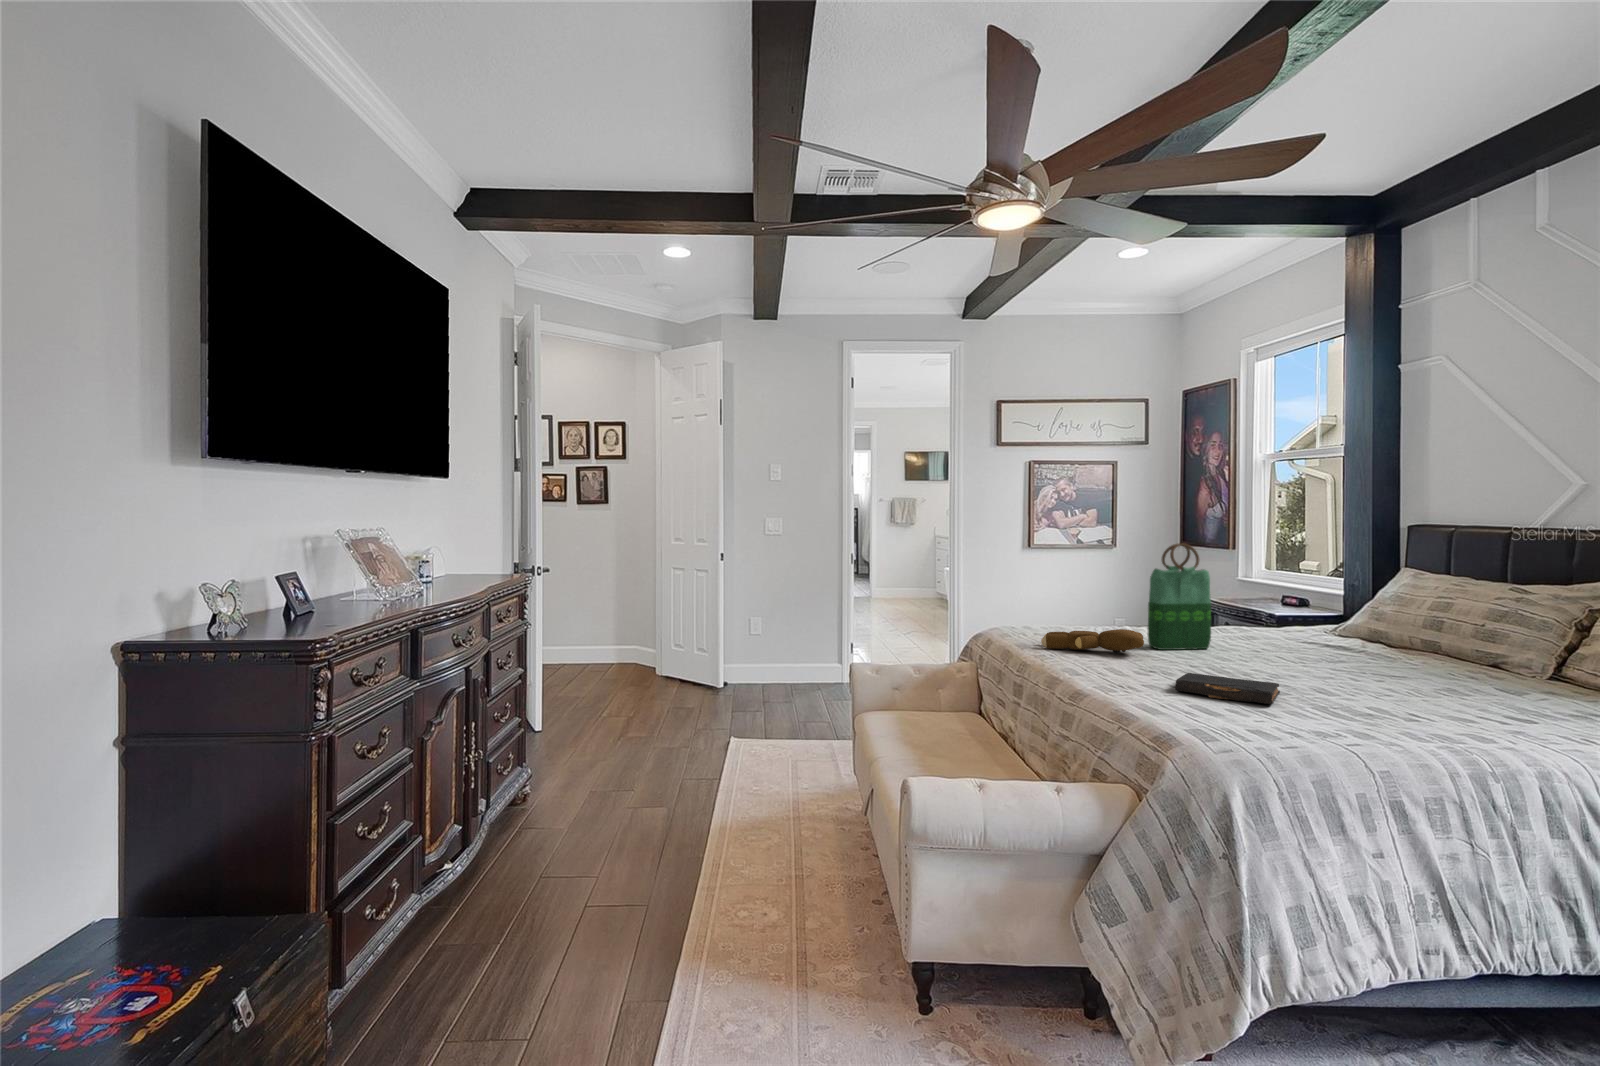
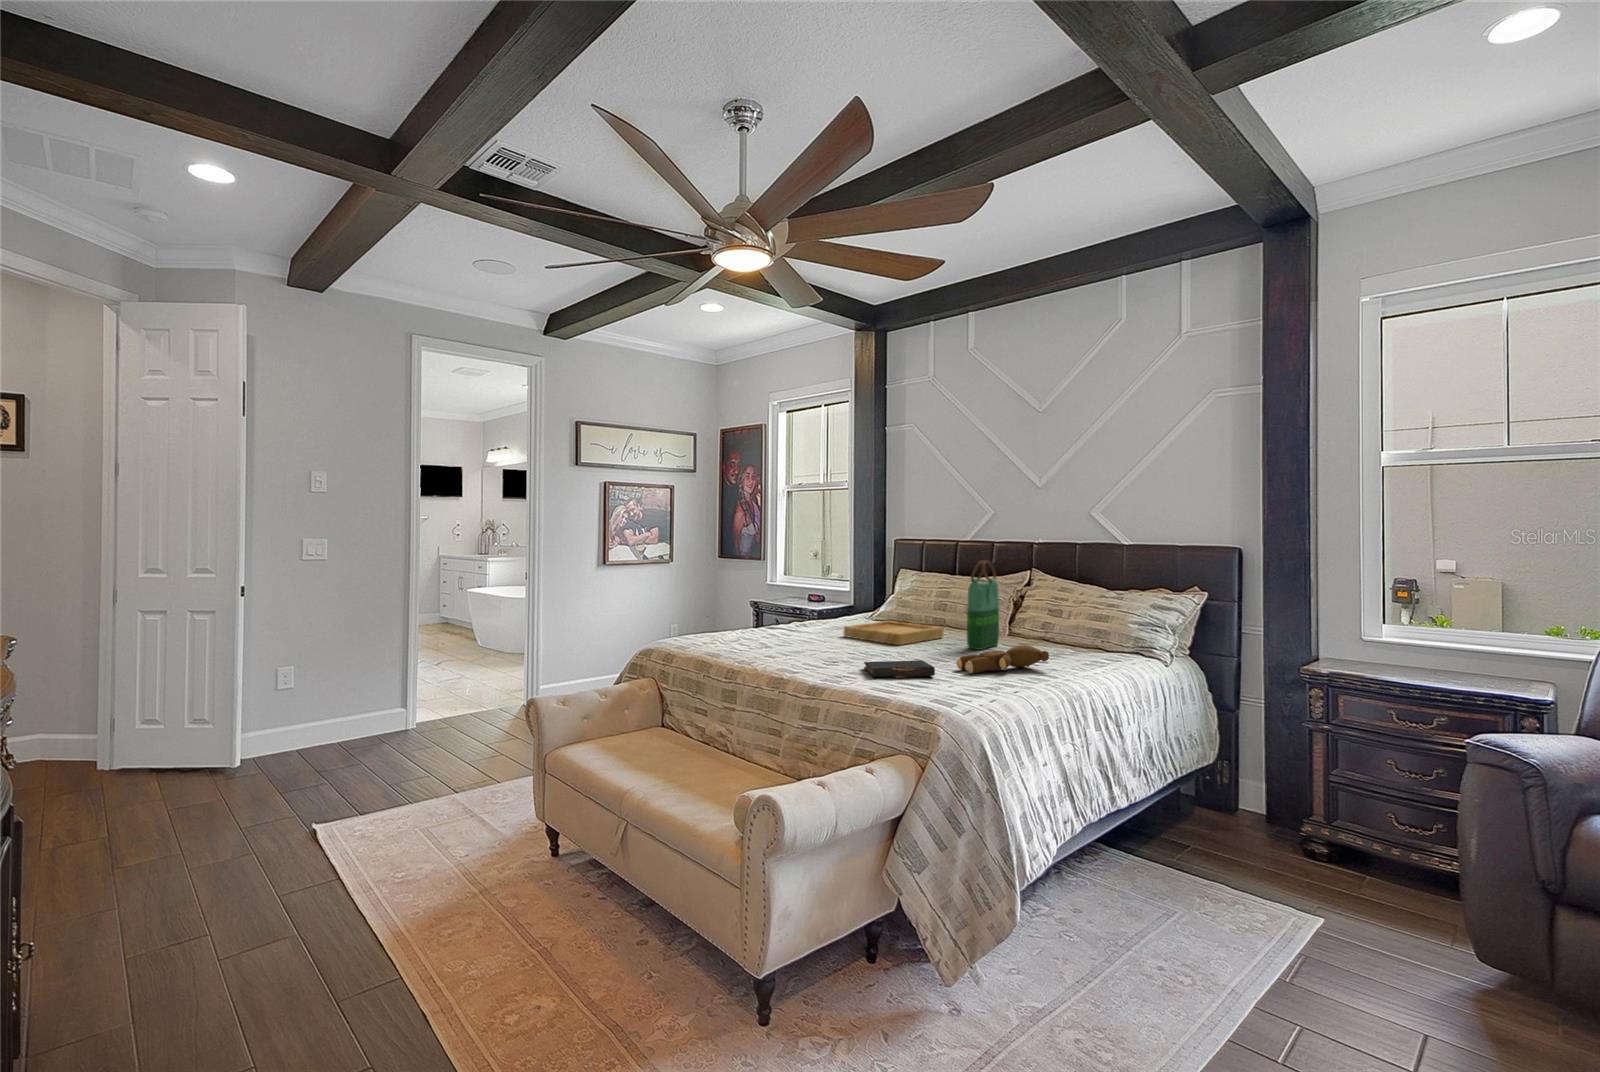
tote bag: present [1148,543,1211,650] -> present [967,561,999,650]
teddy bear: present [1041,629,1144,653] -> present [956,645,1049,673]
tray: none [1243,632,1416,666] -> present [844,621,943,645]

